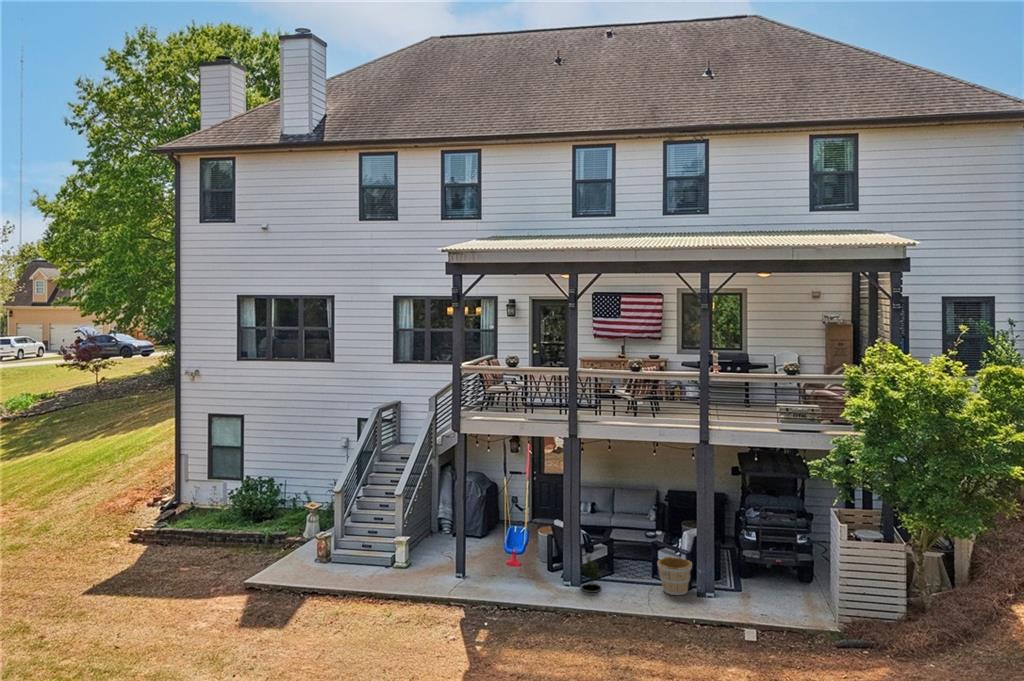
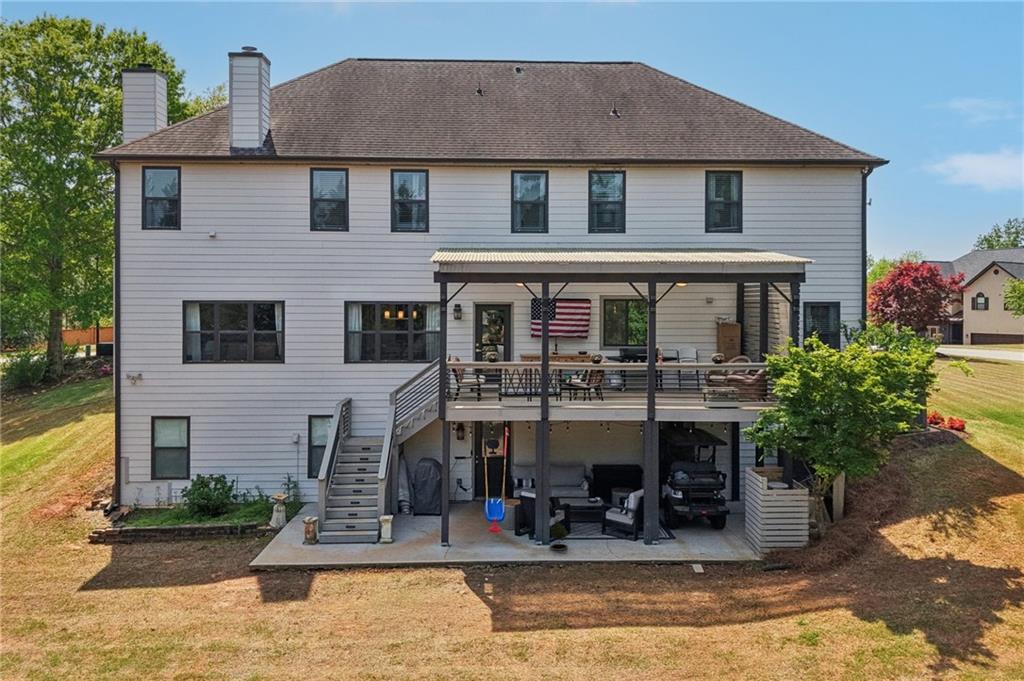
wooden bucket: present [657,556,692,595] -> none [612,515,641,546]

